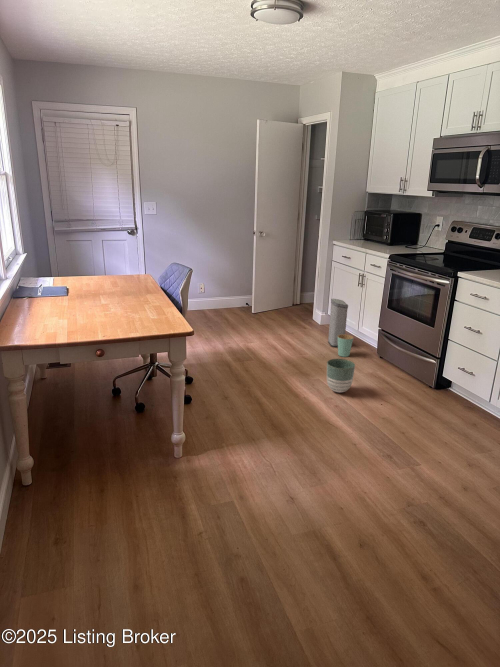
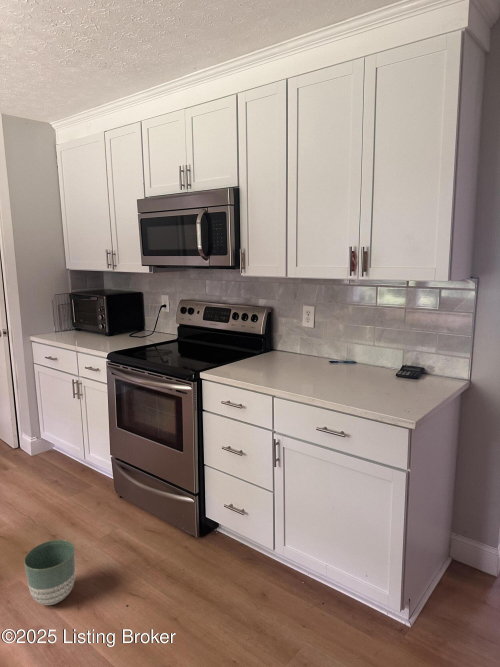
trash can: present [328,299,353,357] -> none [36,421,76,510]

